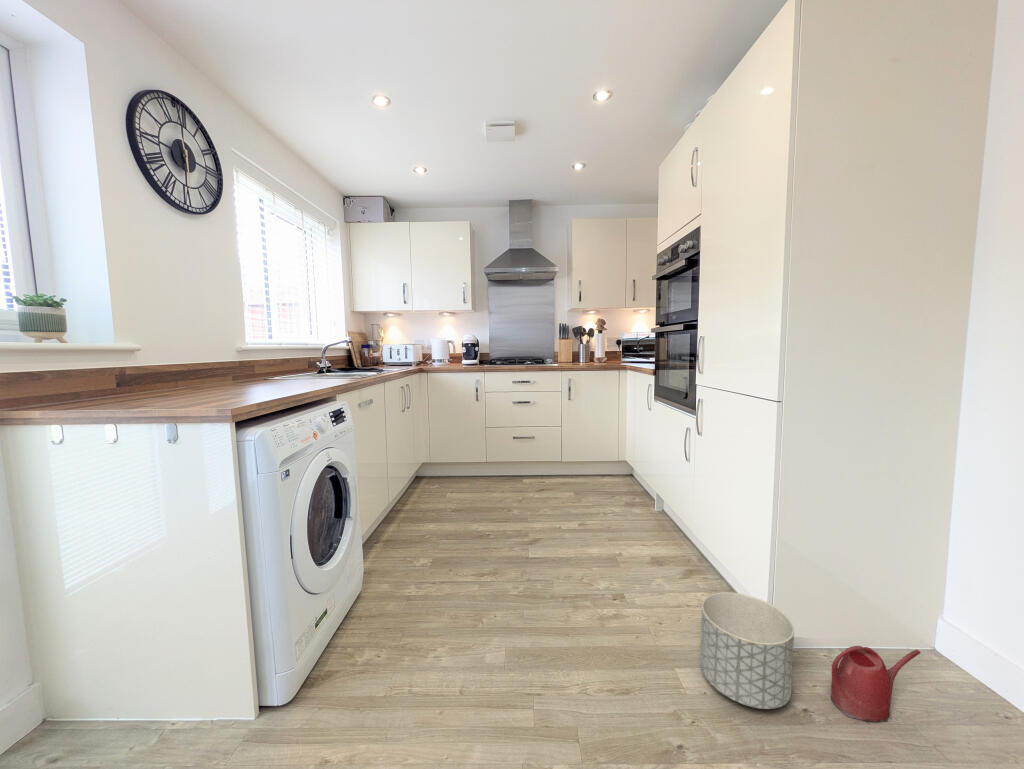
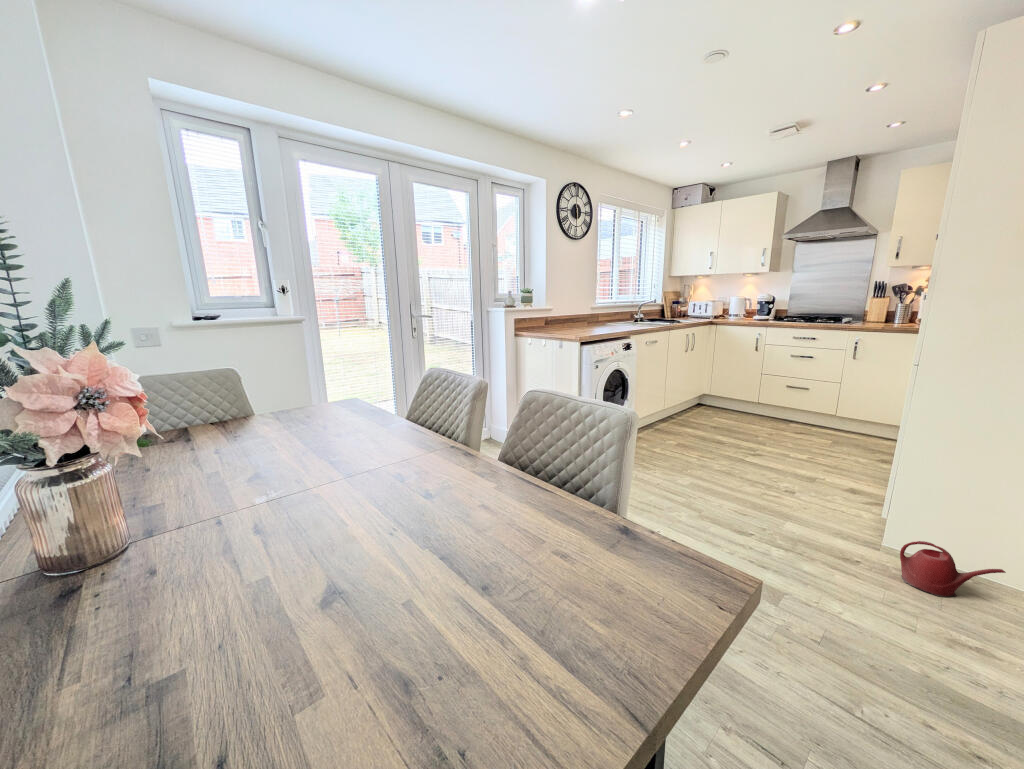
planter: present [700,592,794,709] -> none [805,488,879,554]

